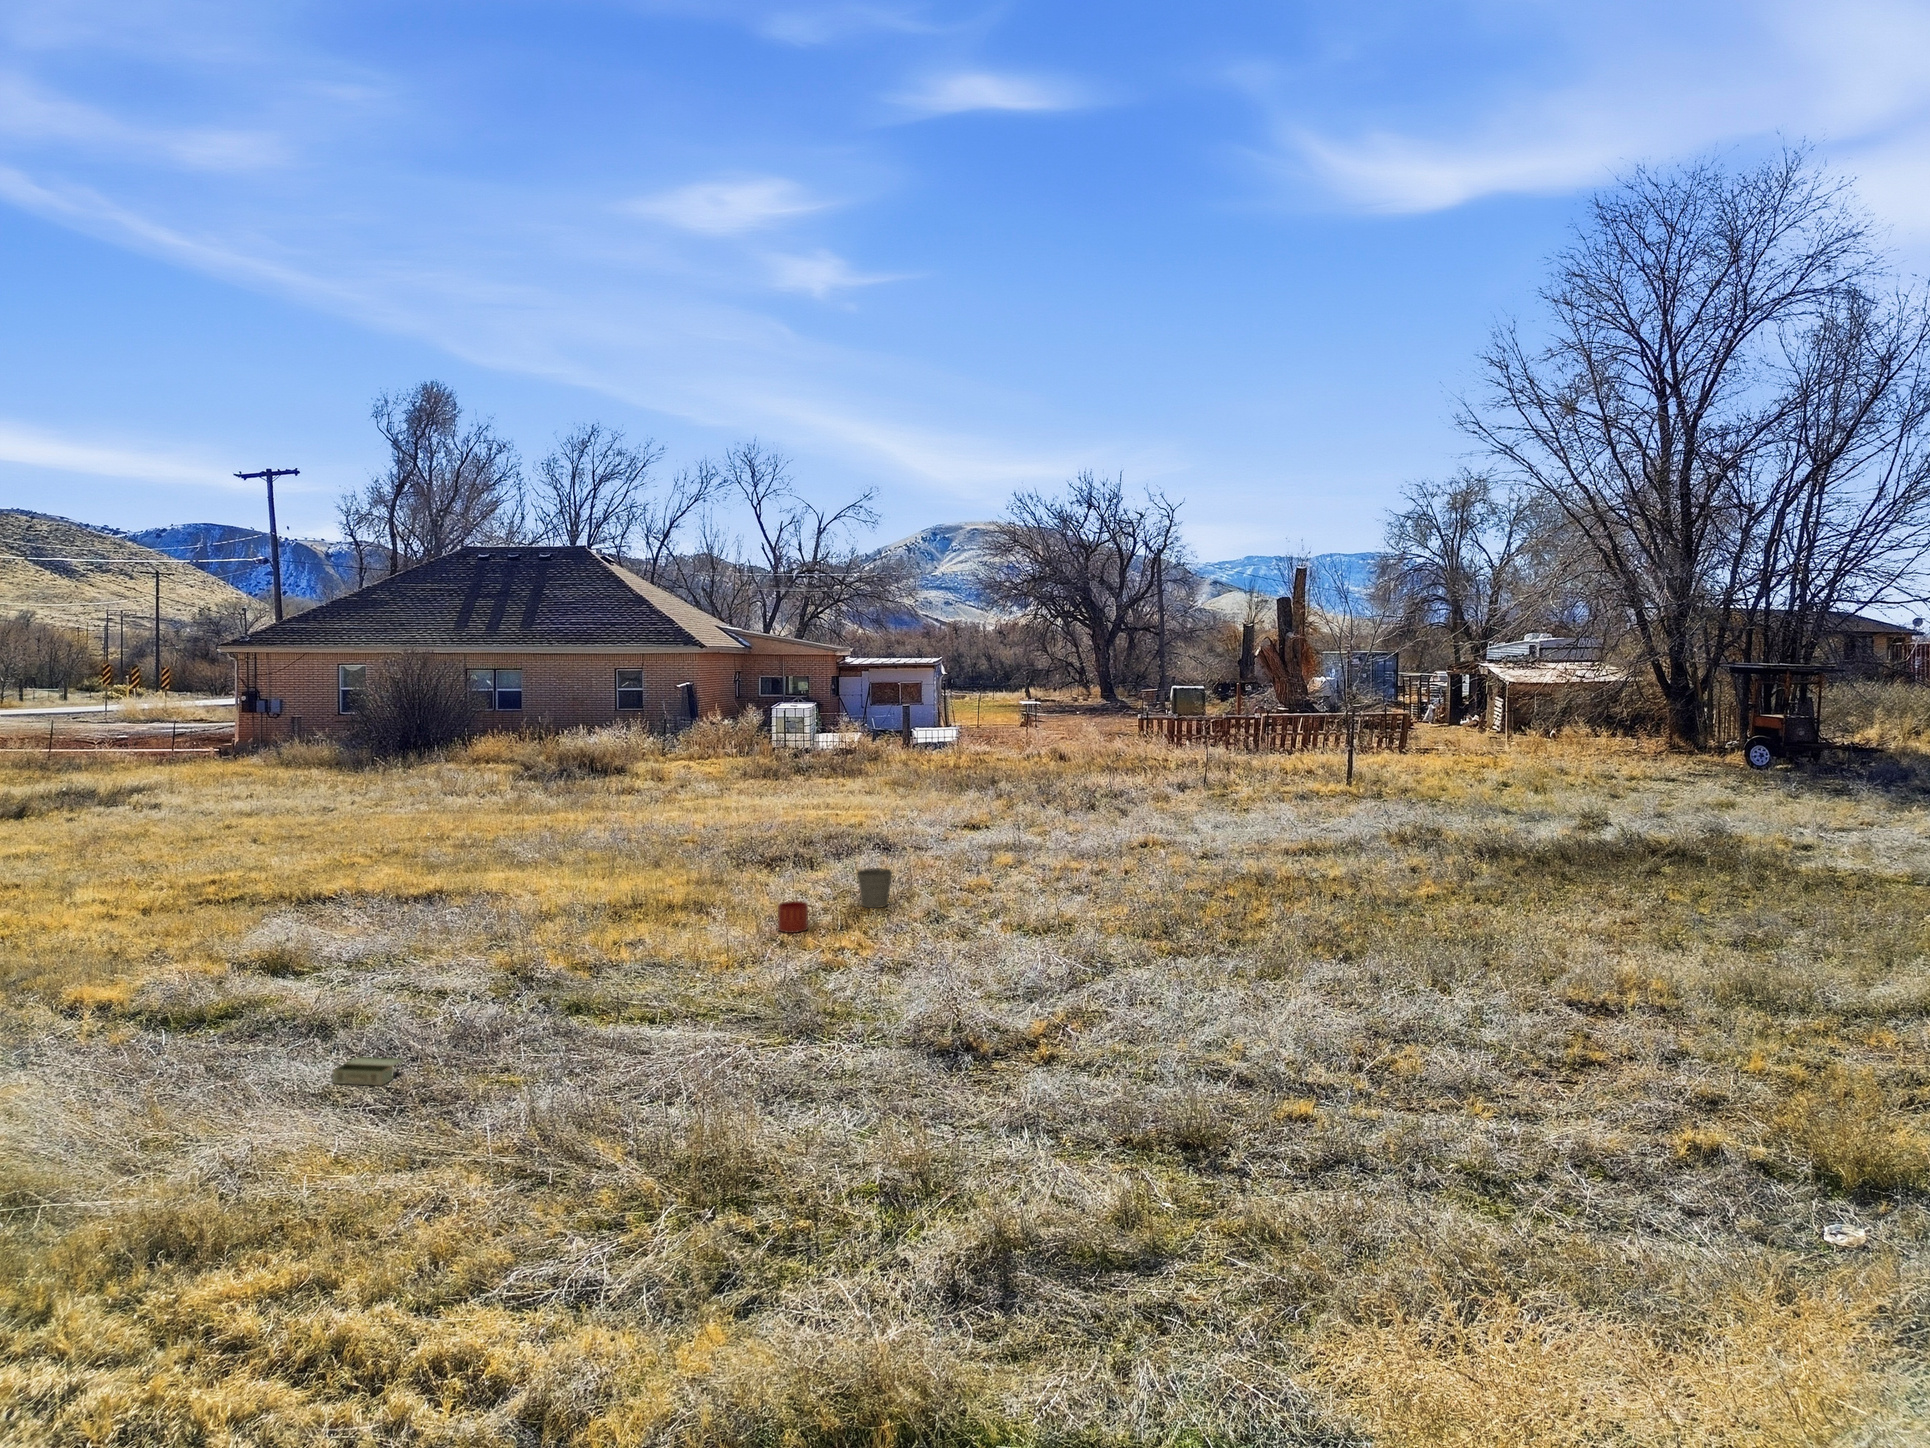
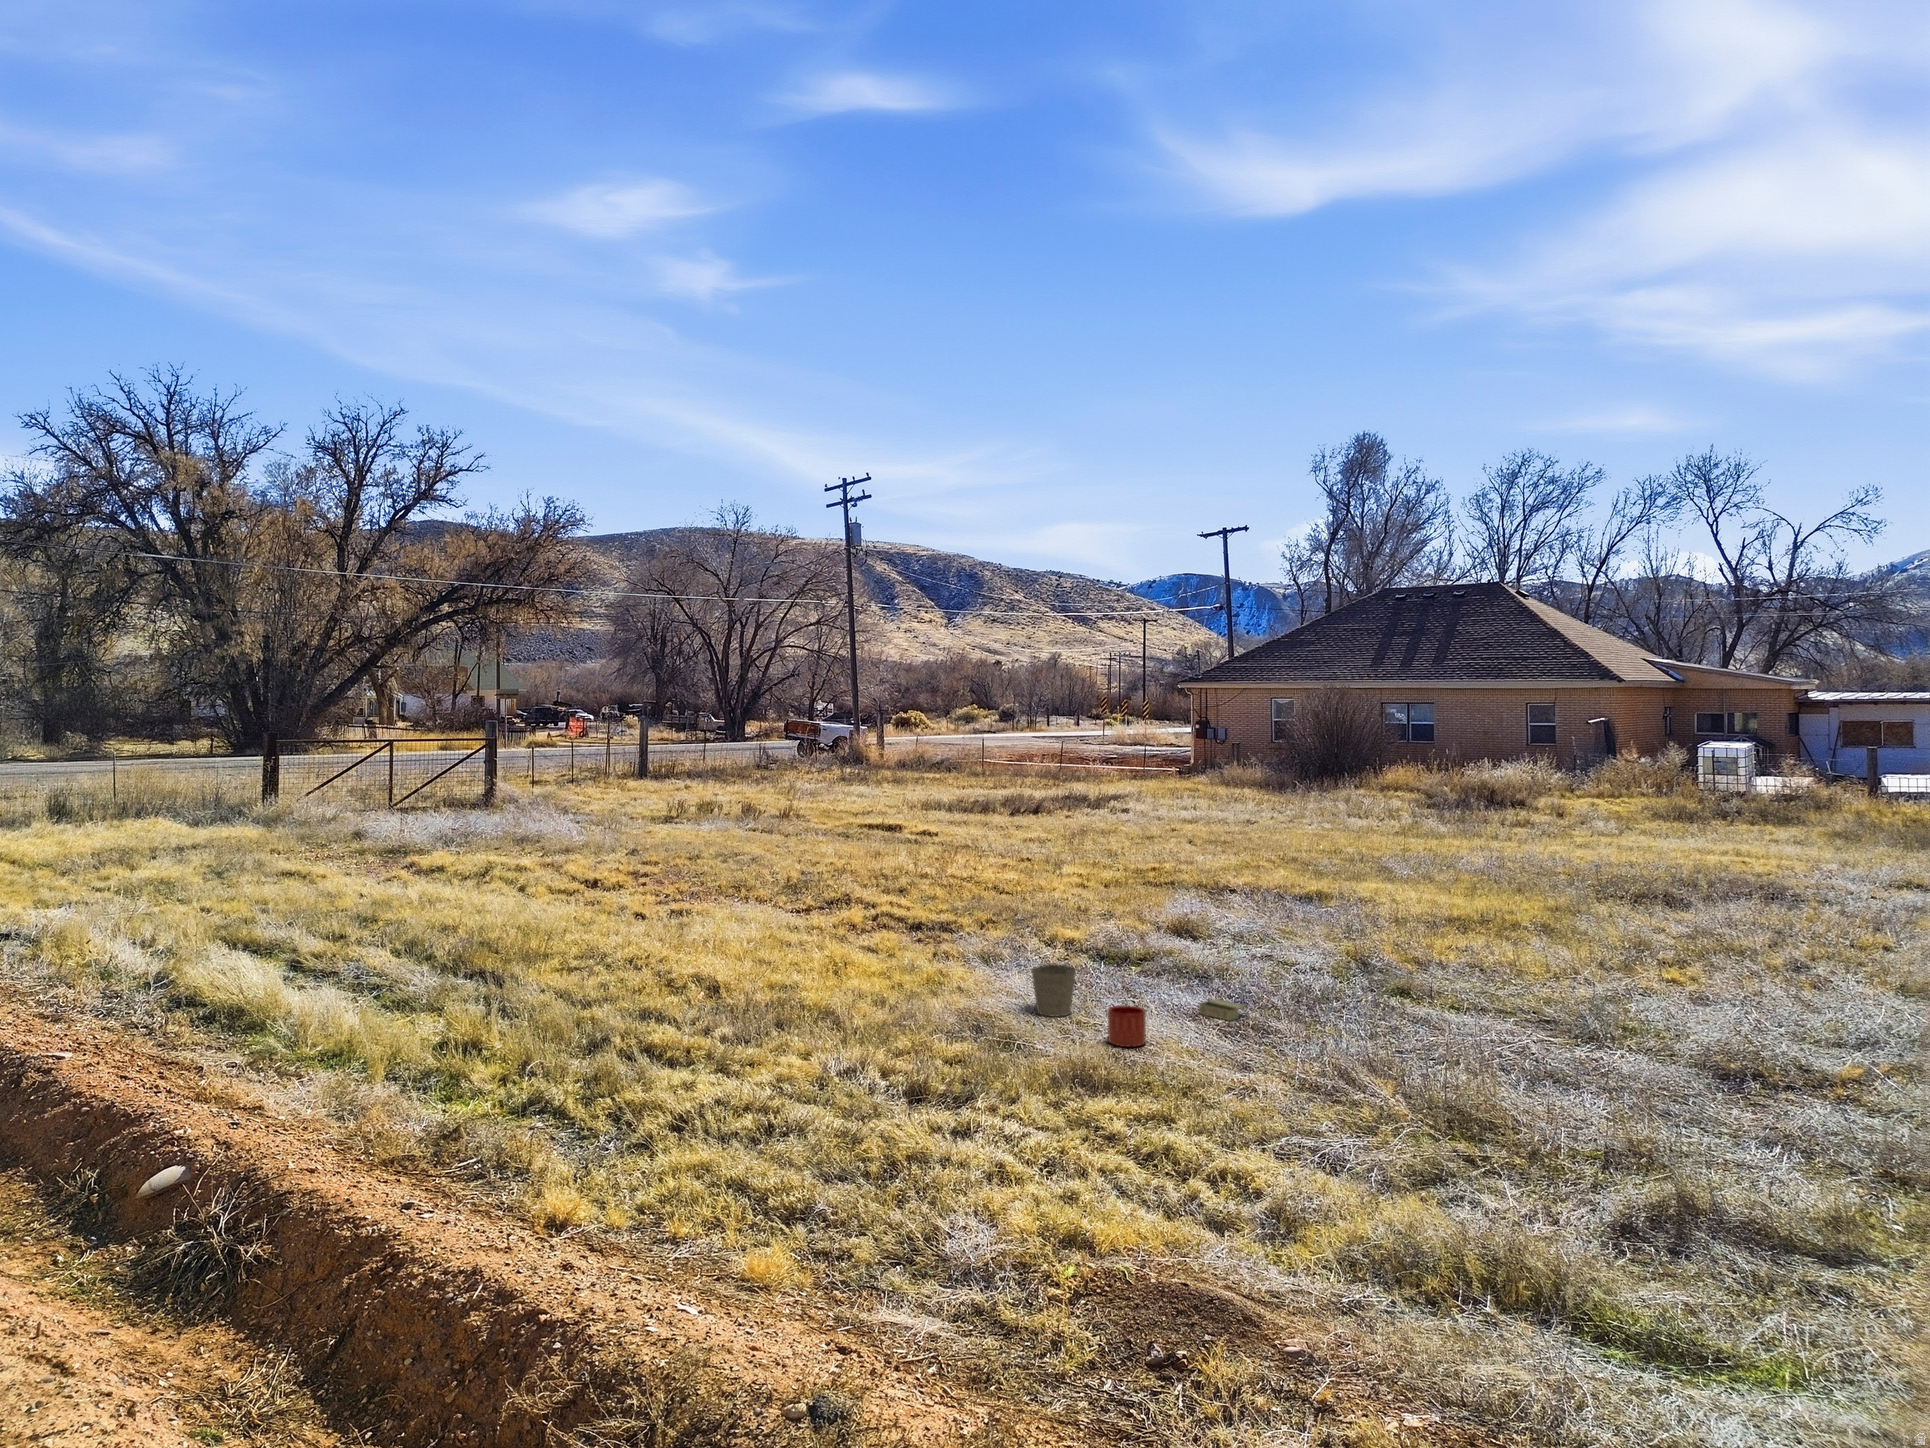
bucket: present [857,868,892,908] -> present [1031,964,1076,1017]
planter: present [778,901,808,933] -> present [1108,1005,1146,1047]

